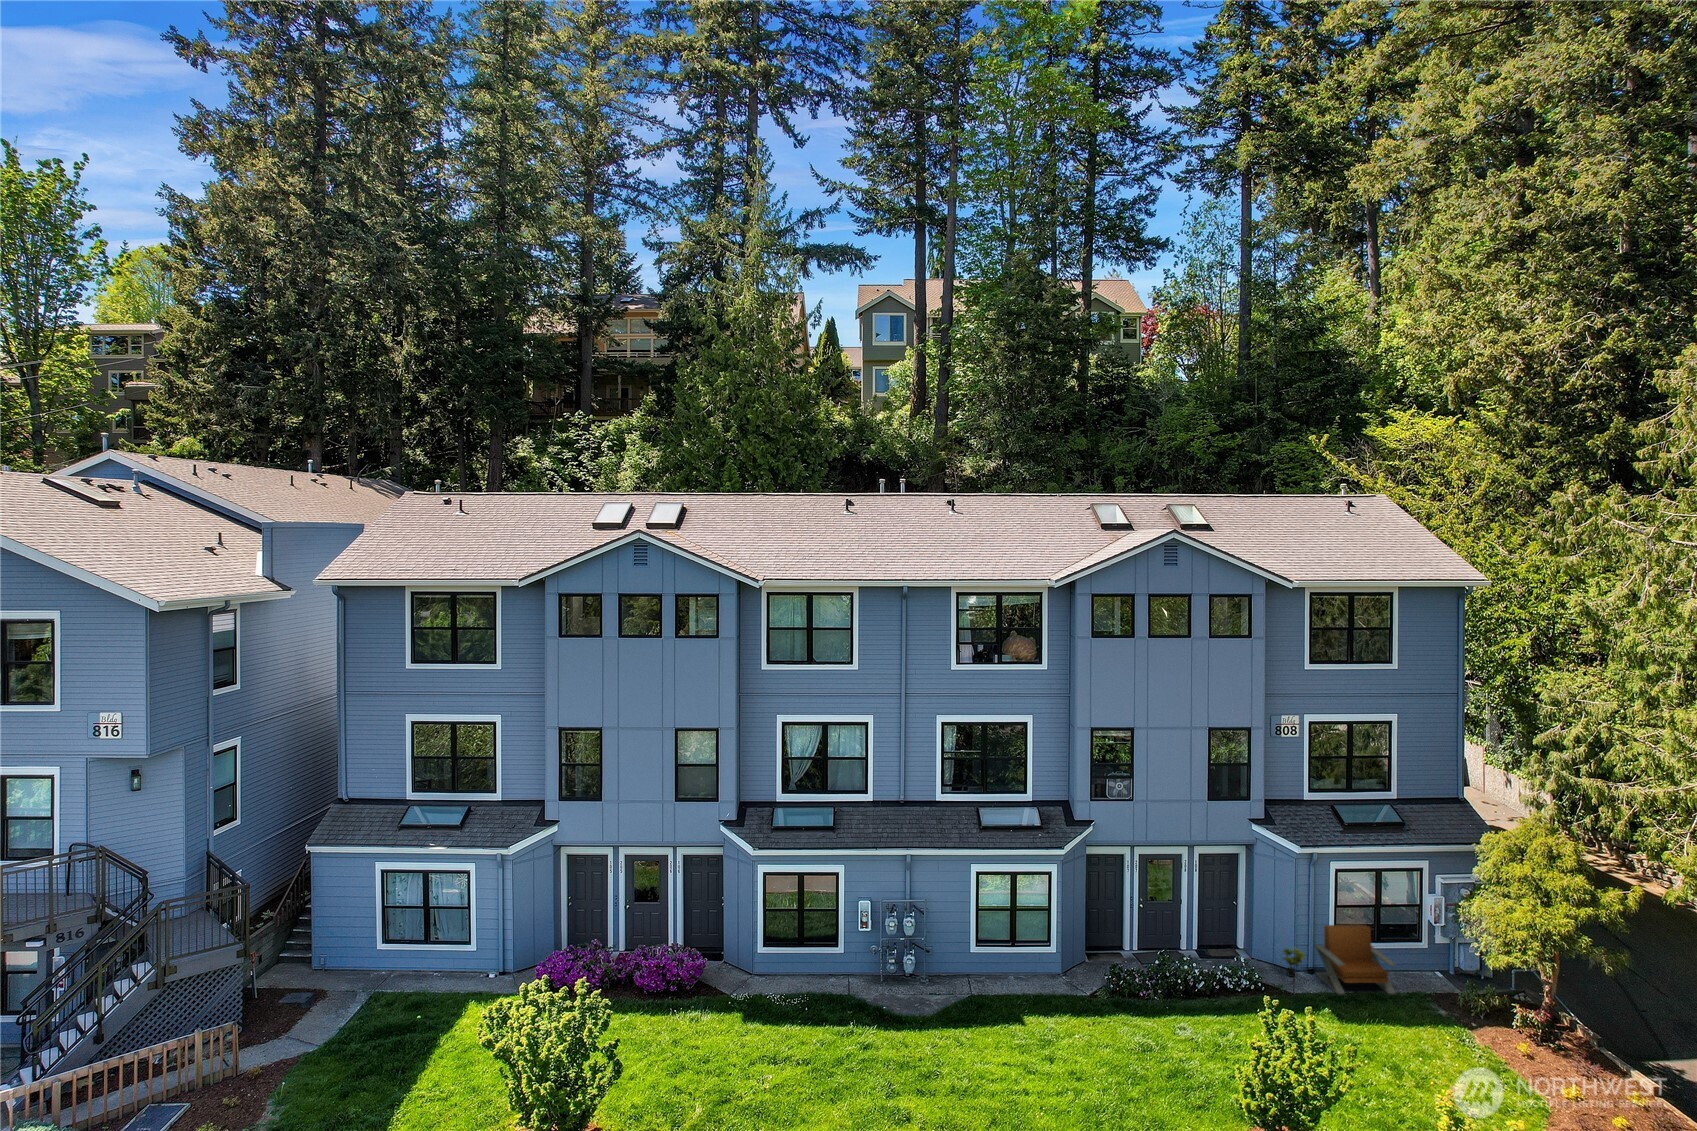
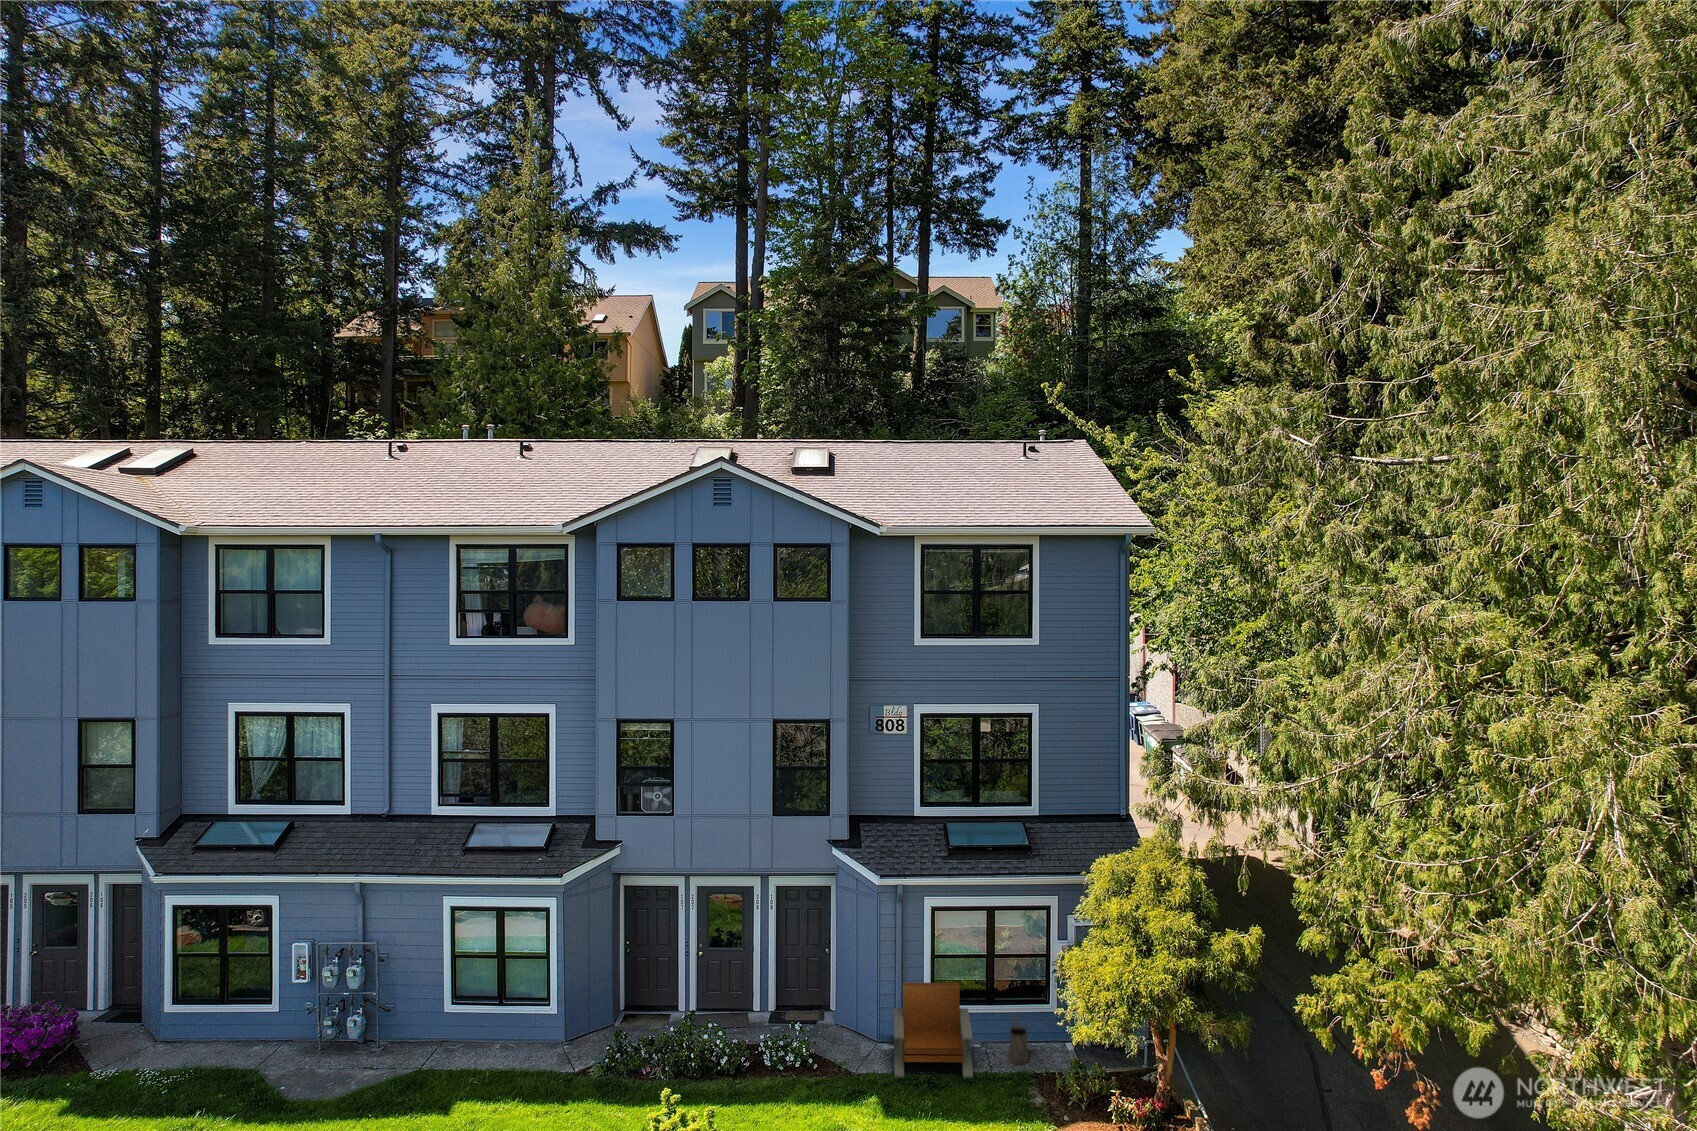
potted plant: present [1282,948,1305,977] -> none [848,1010,877,1051]
watering can: none [1402,948,1425,985] -> present [1009,1014,1028,1064]

